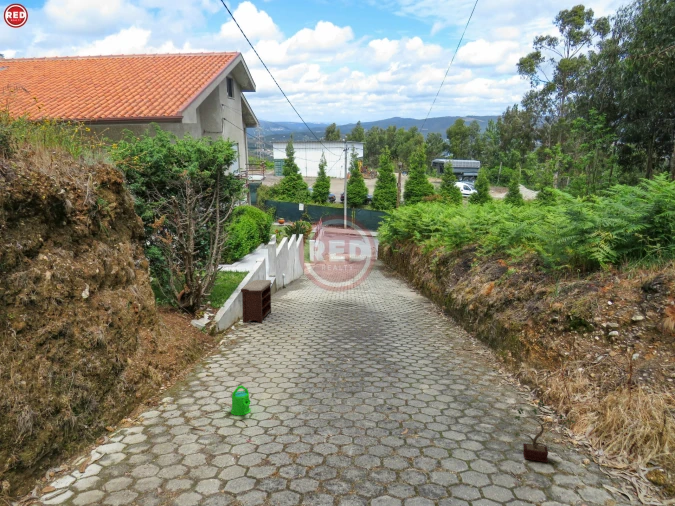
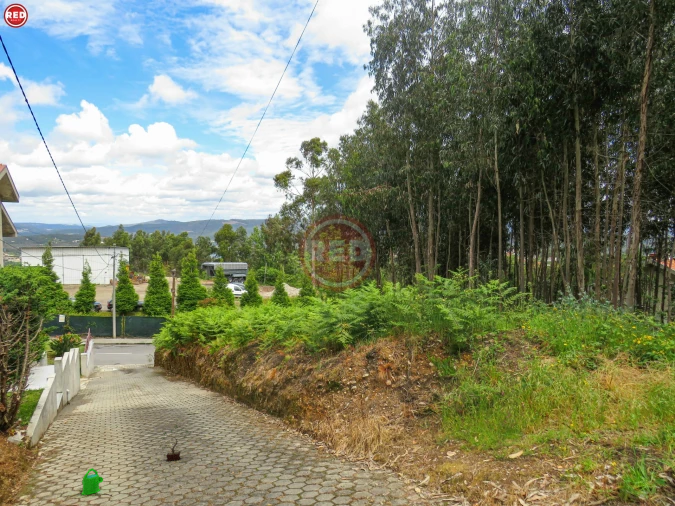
bench: present [241,280,272,323] -> none [40,391,69,437]
potted plant: present [515,400,575,462] -> present [162,425,191,461]

